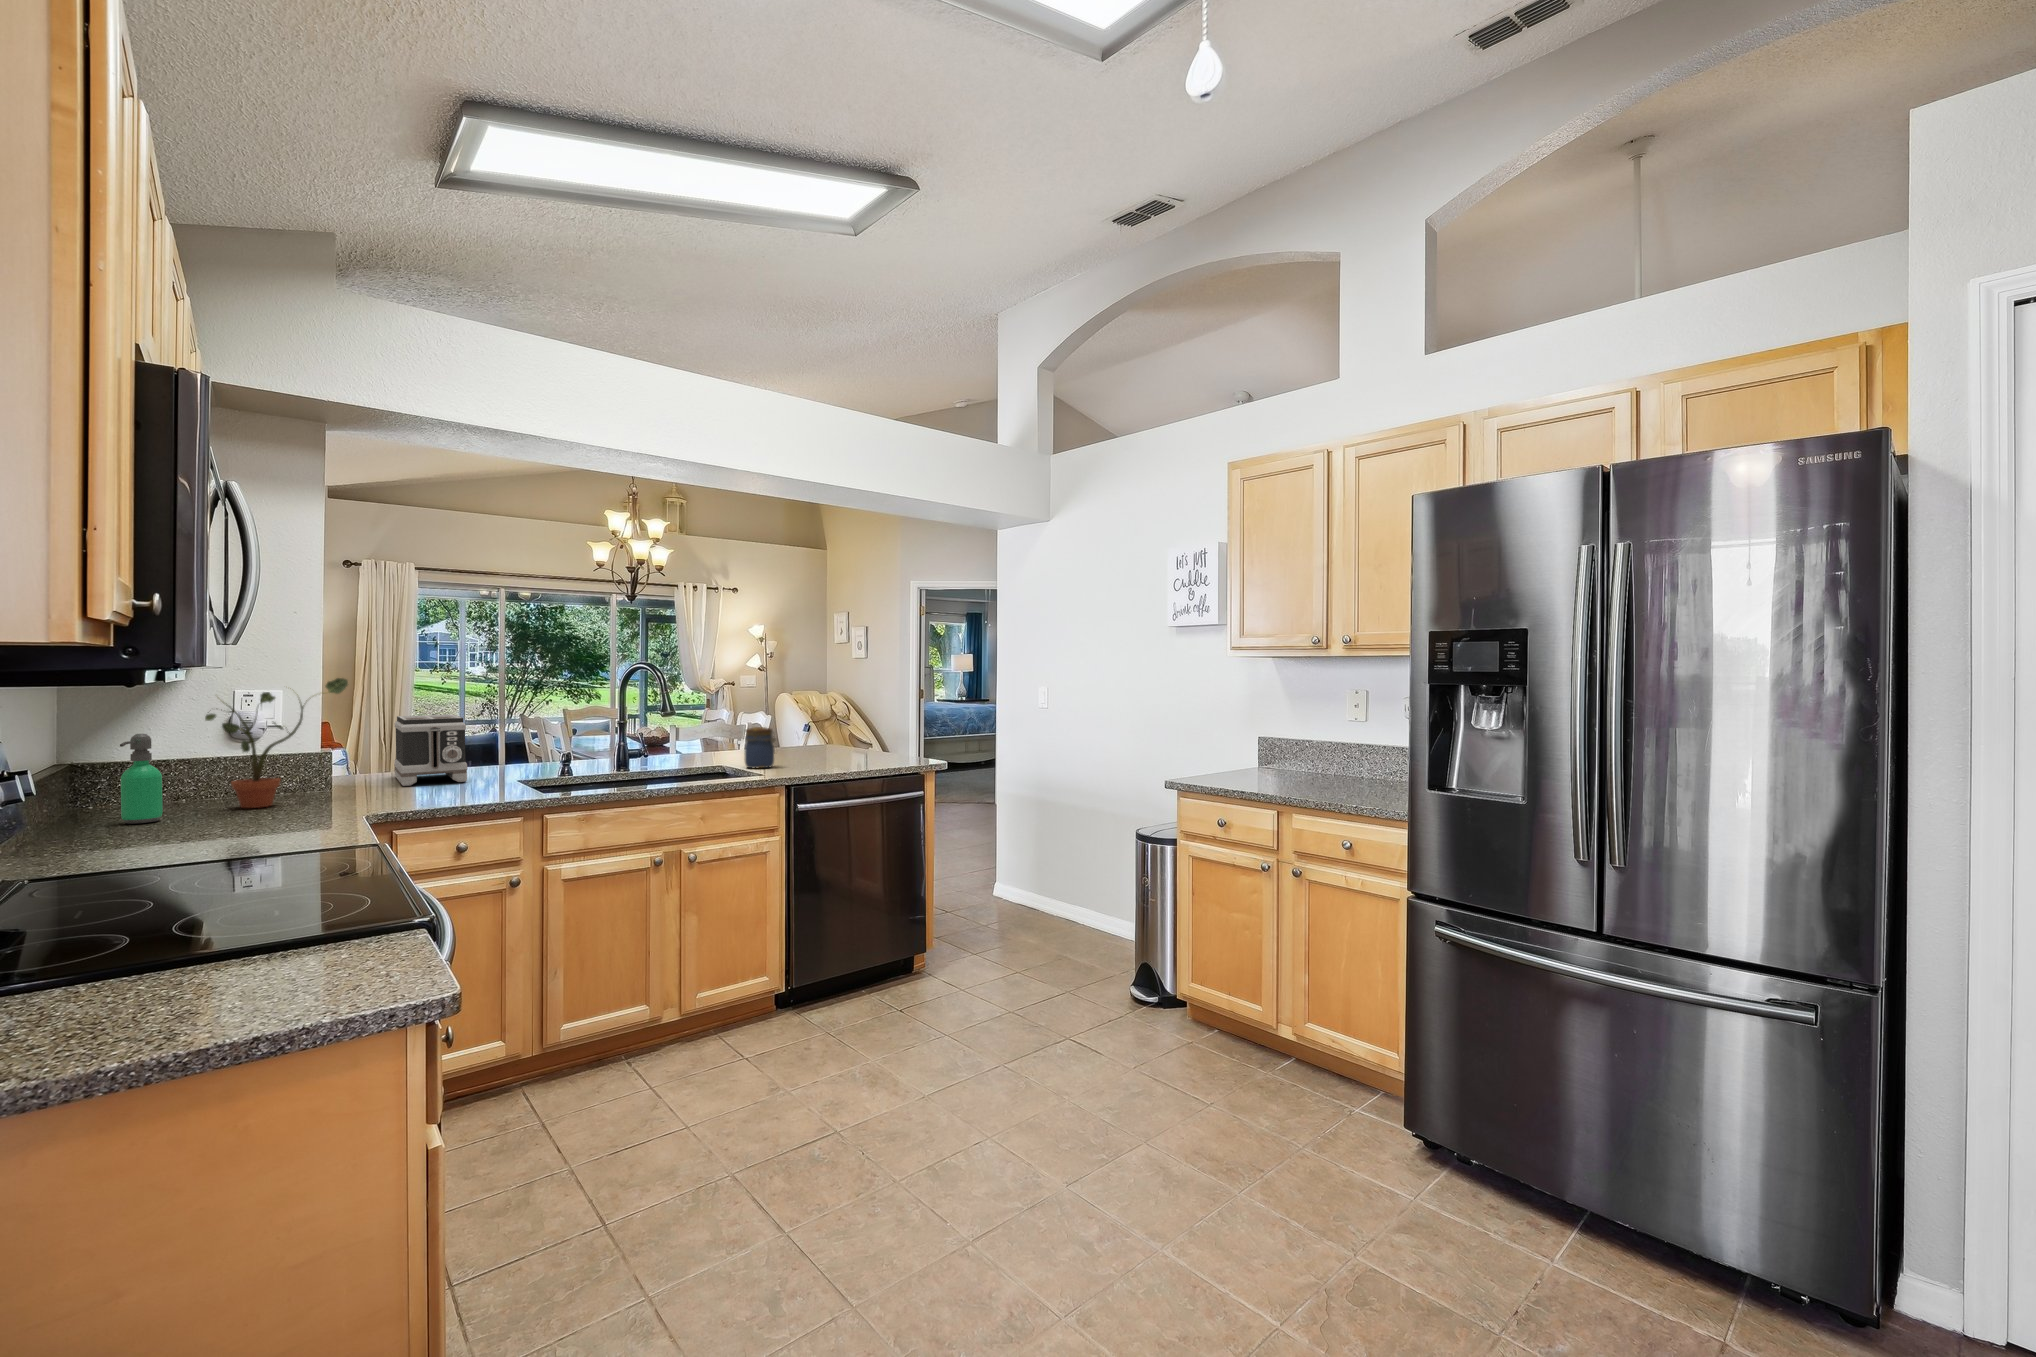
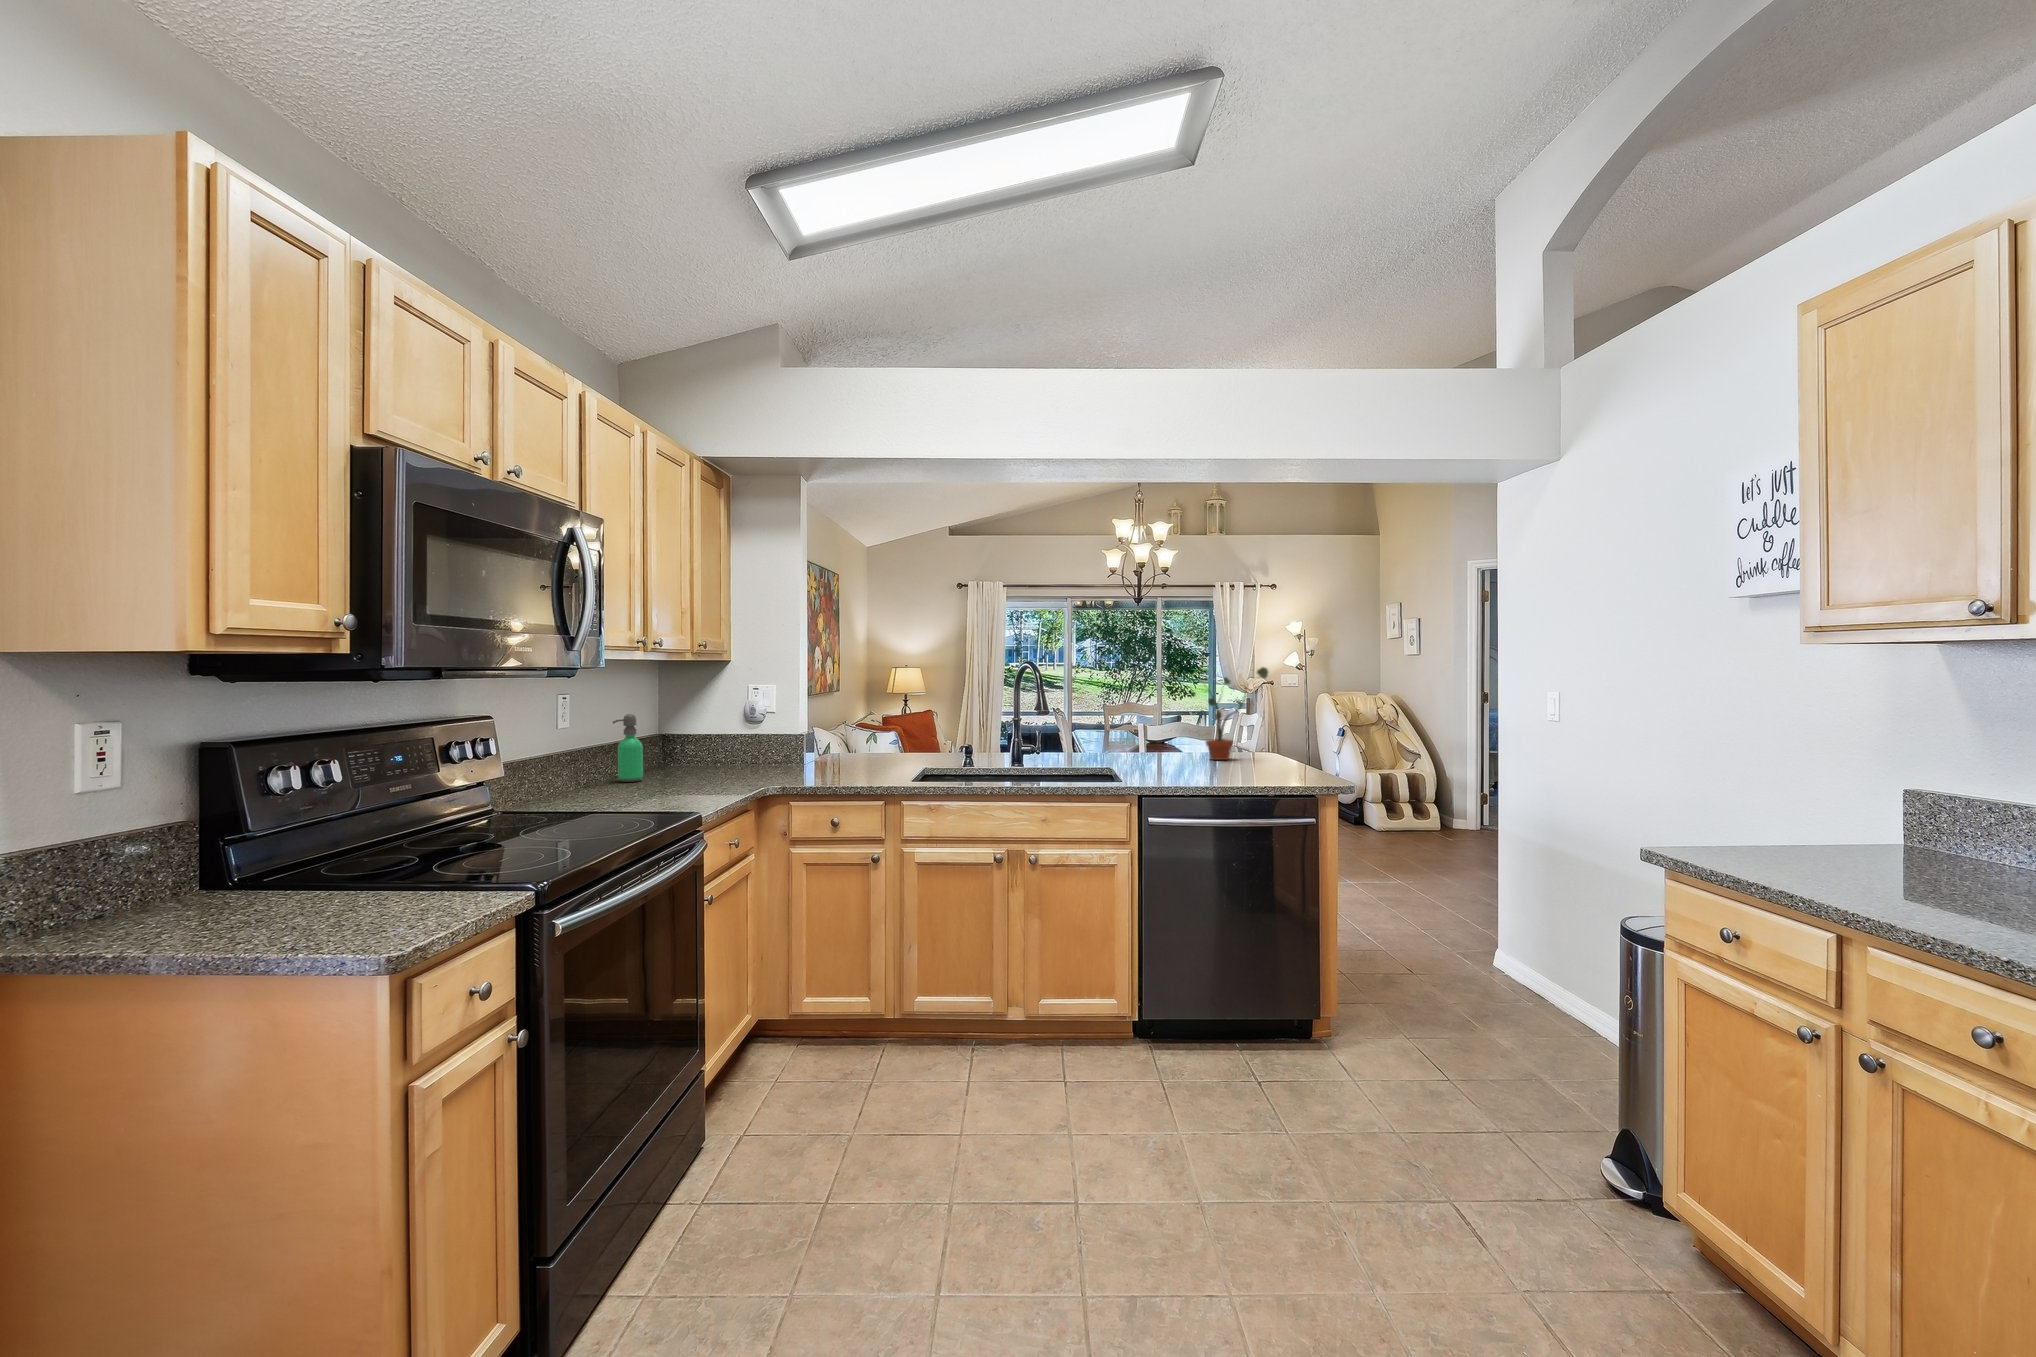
potted plant: present [205,678,348,808] -> present [1191,667,1268,760]
toaster: present [394,714,468,786] -> none [831,705,894,765]
jar: present [745,727,776,768] -> none [1125,725,1157,769]

